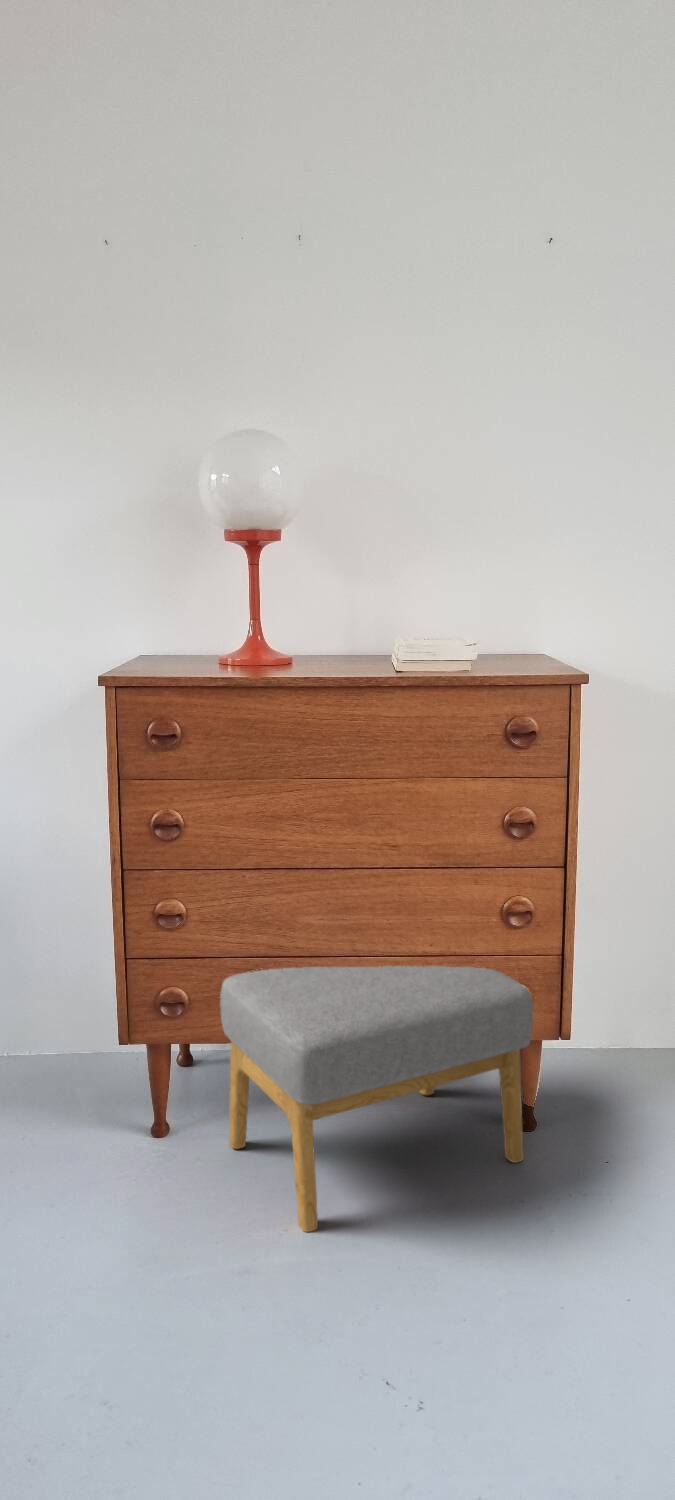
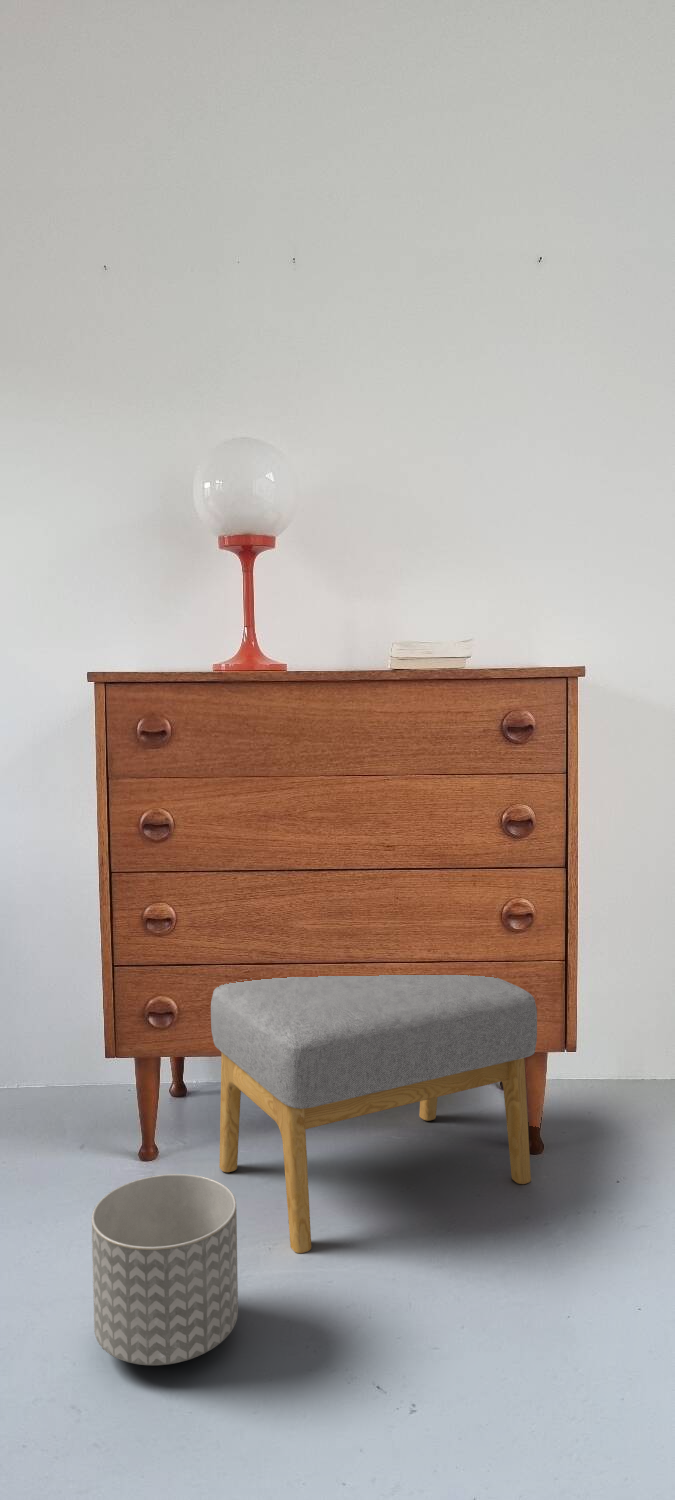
planter: none [120,1168,253,1344] -> present [92,1174,238,1365]

